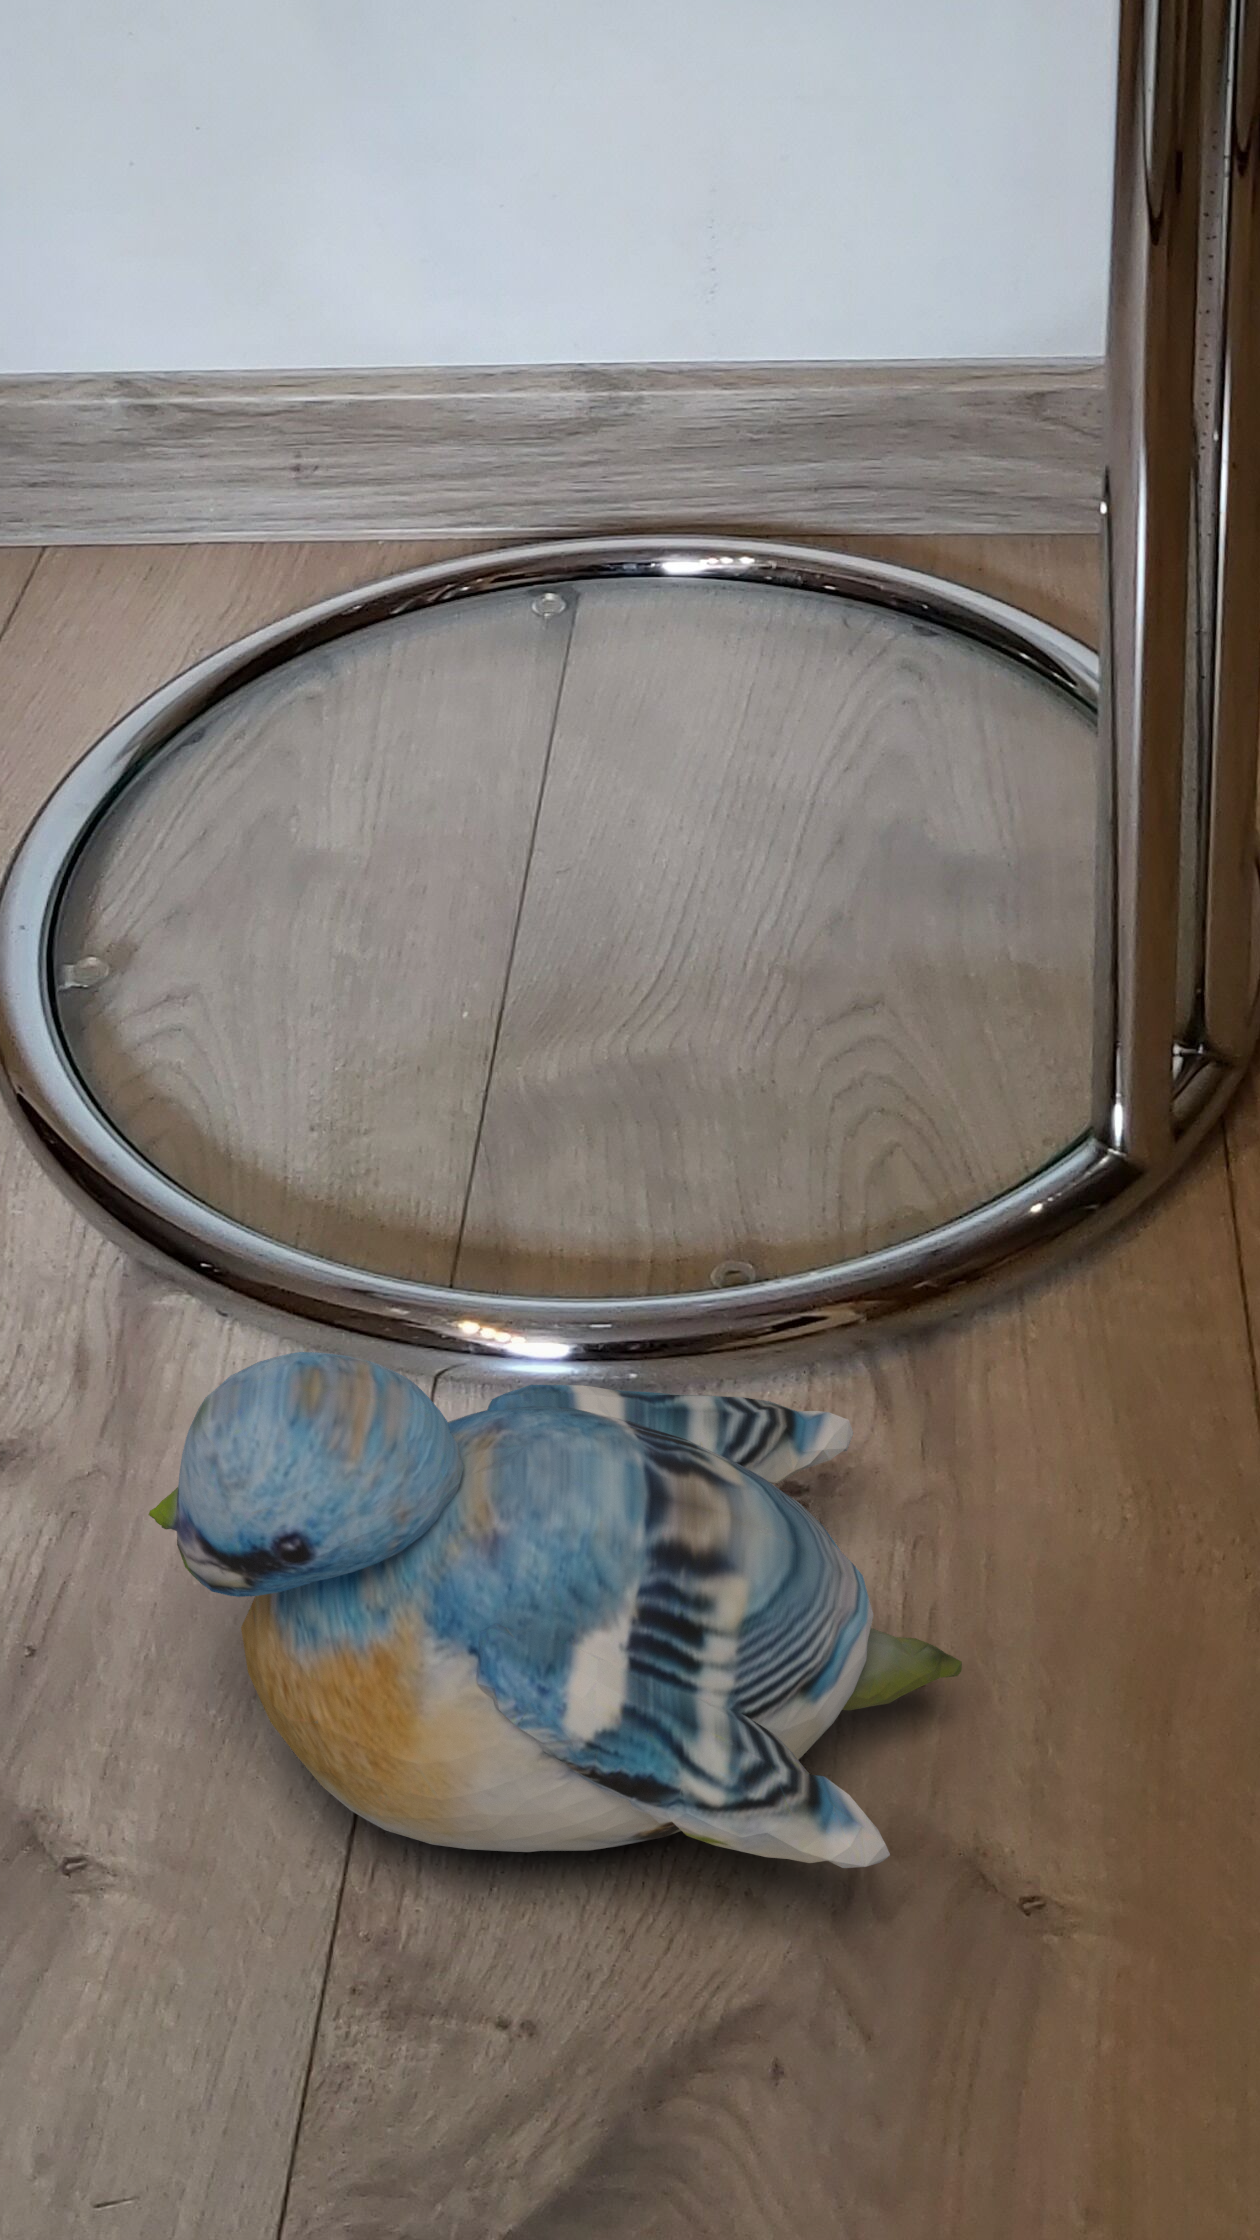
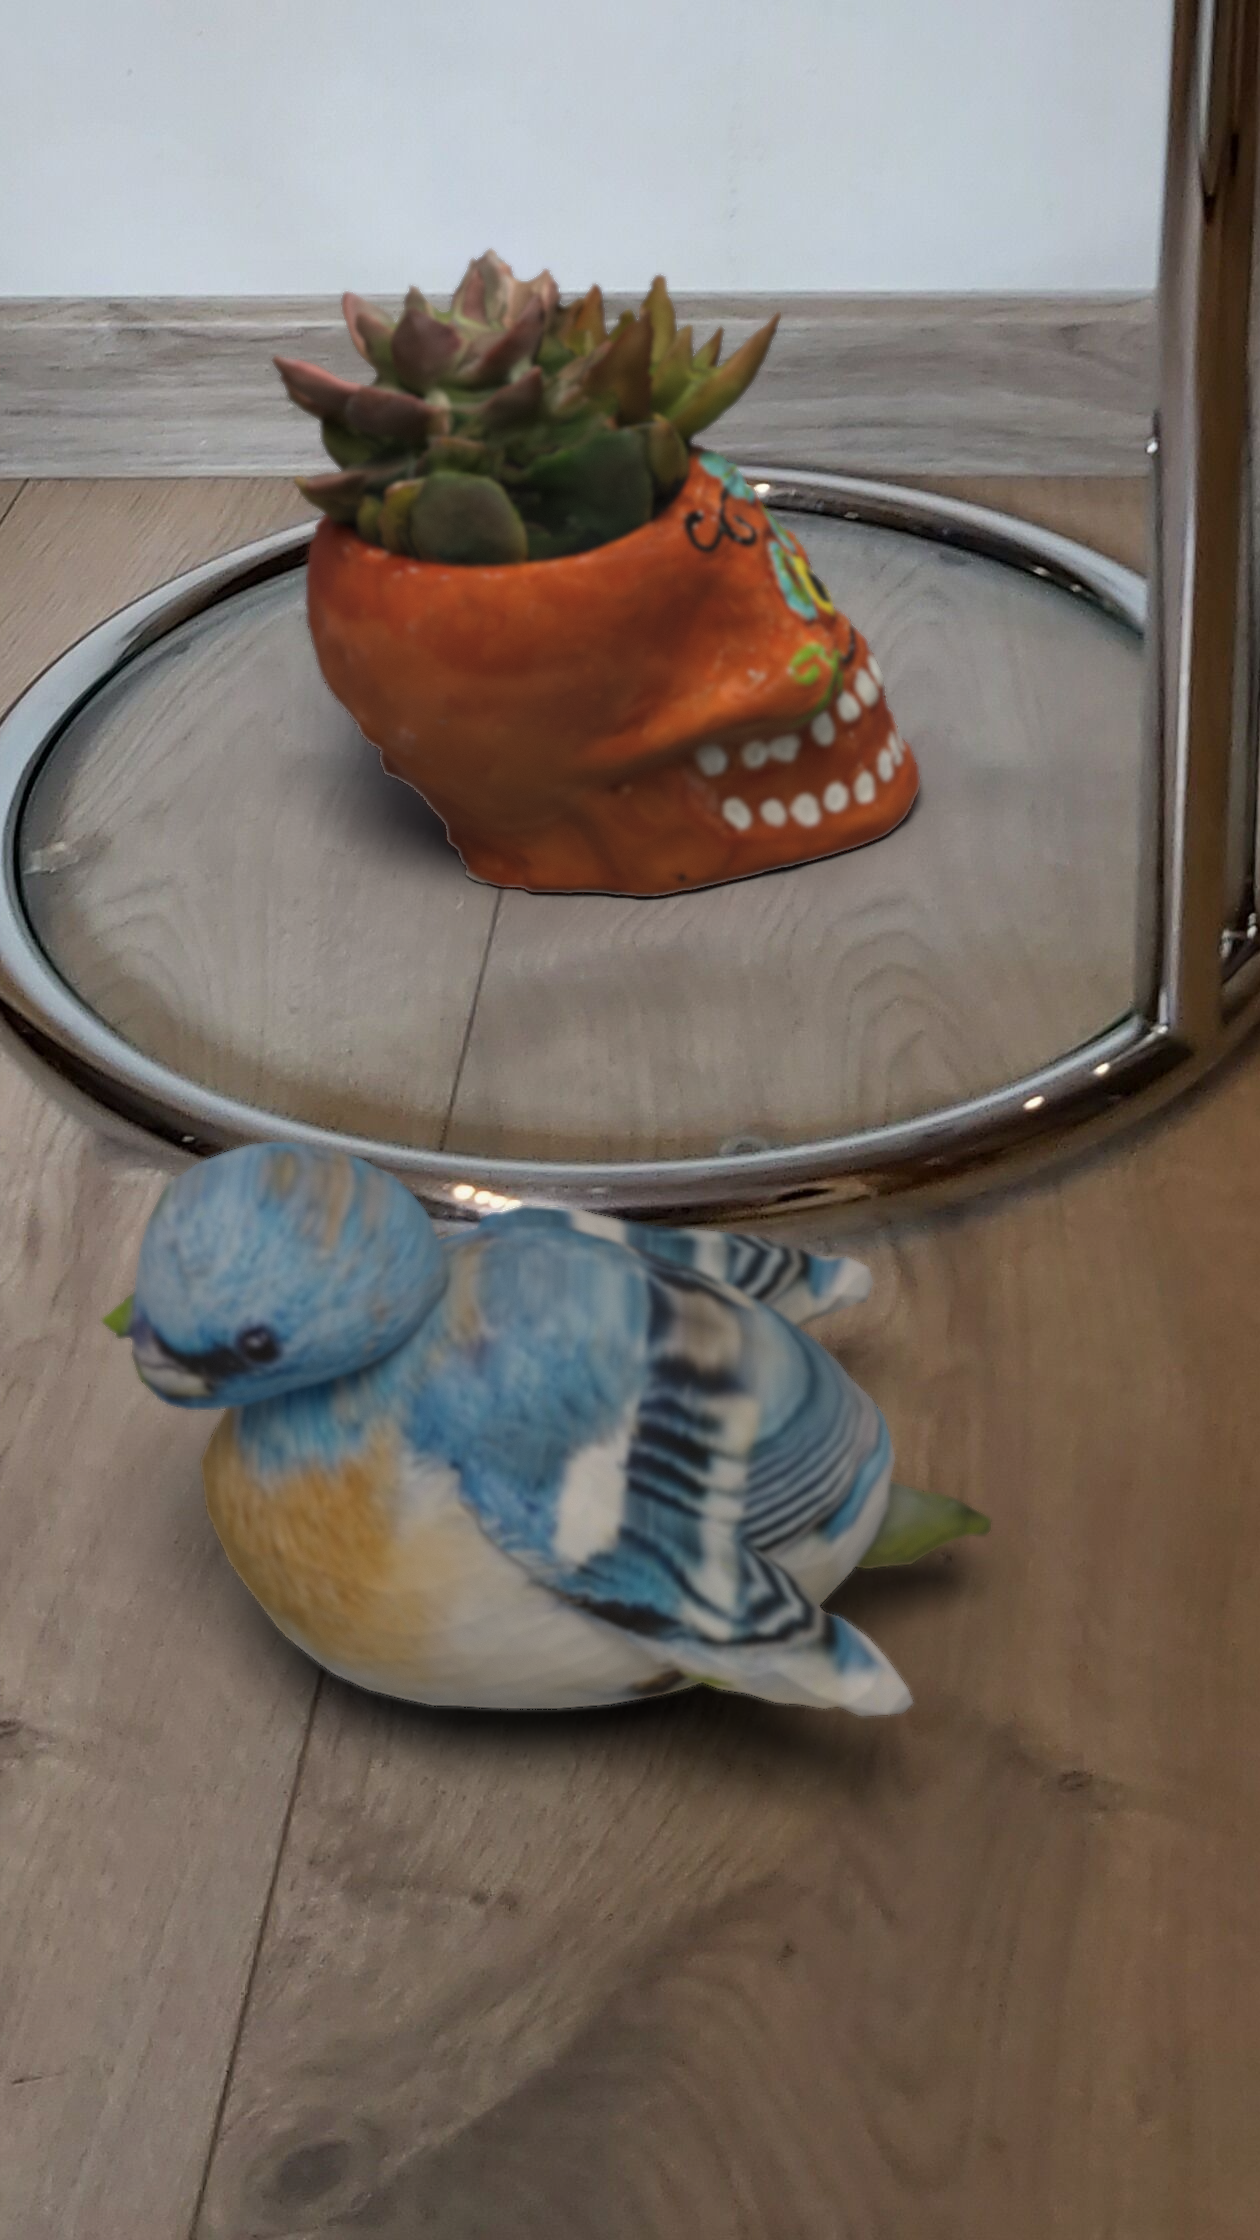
succulent planter: none [275,386,899,1002] -> present [273,249,920,897]

